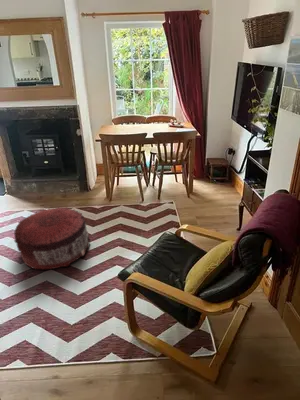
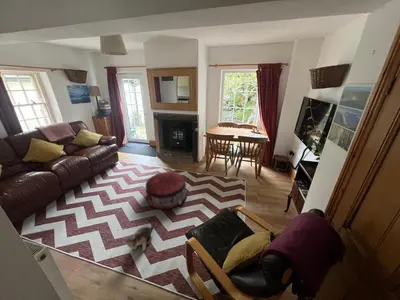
plush toy: none [16,292,56,334] -> present [123,225,154,251]

